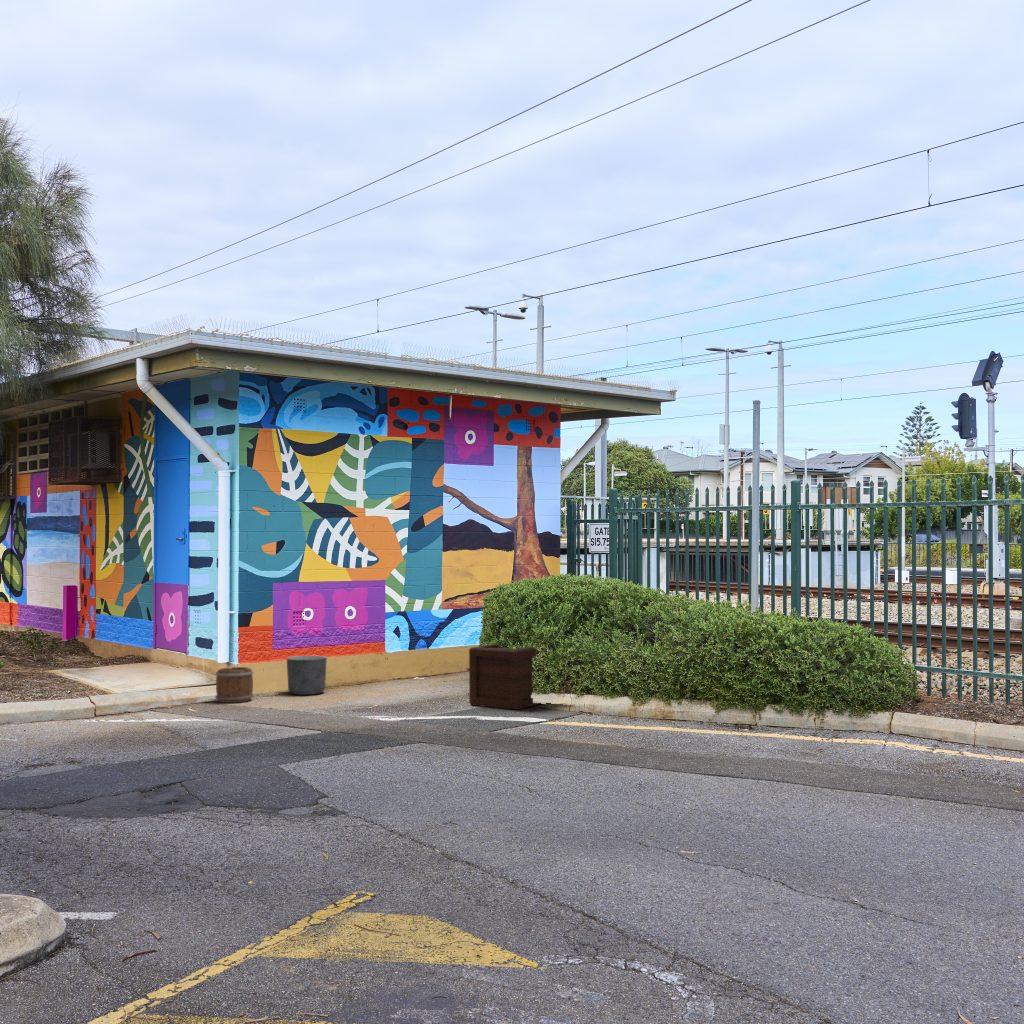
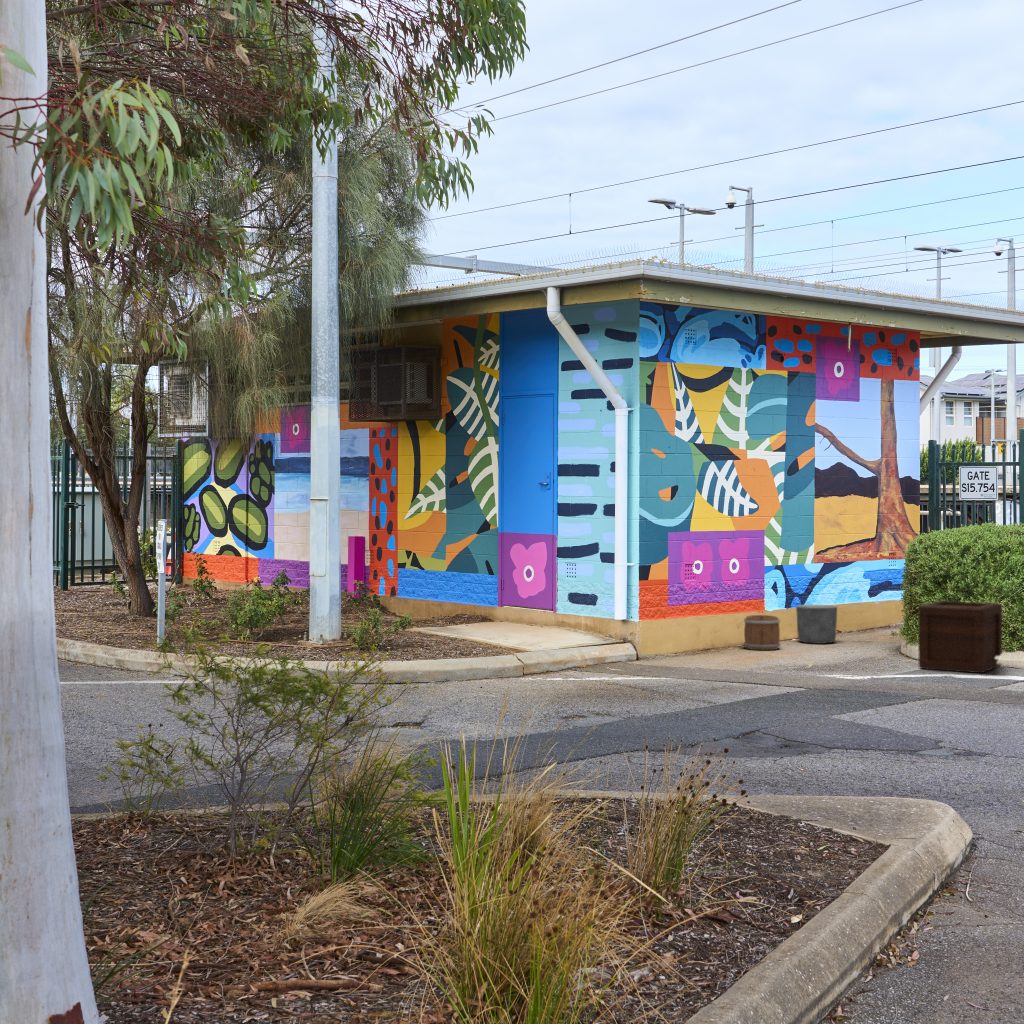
planter: present [287,656,327,695] -> present [796,605,837,644]
bucket: present [215,667,253,703] -> present [744,615,780,650]

